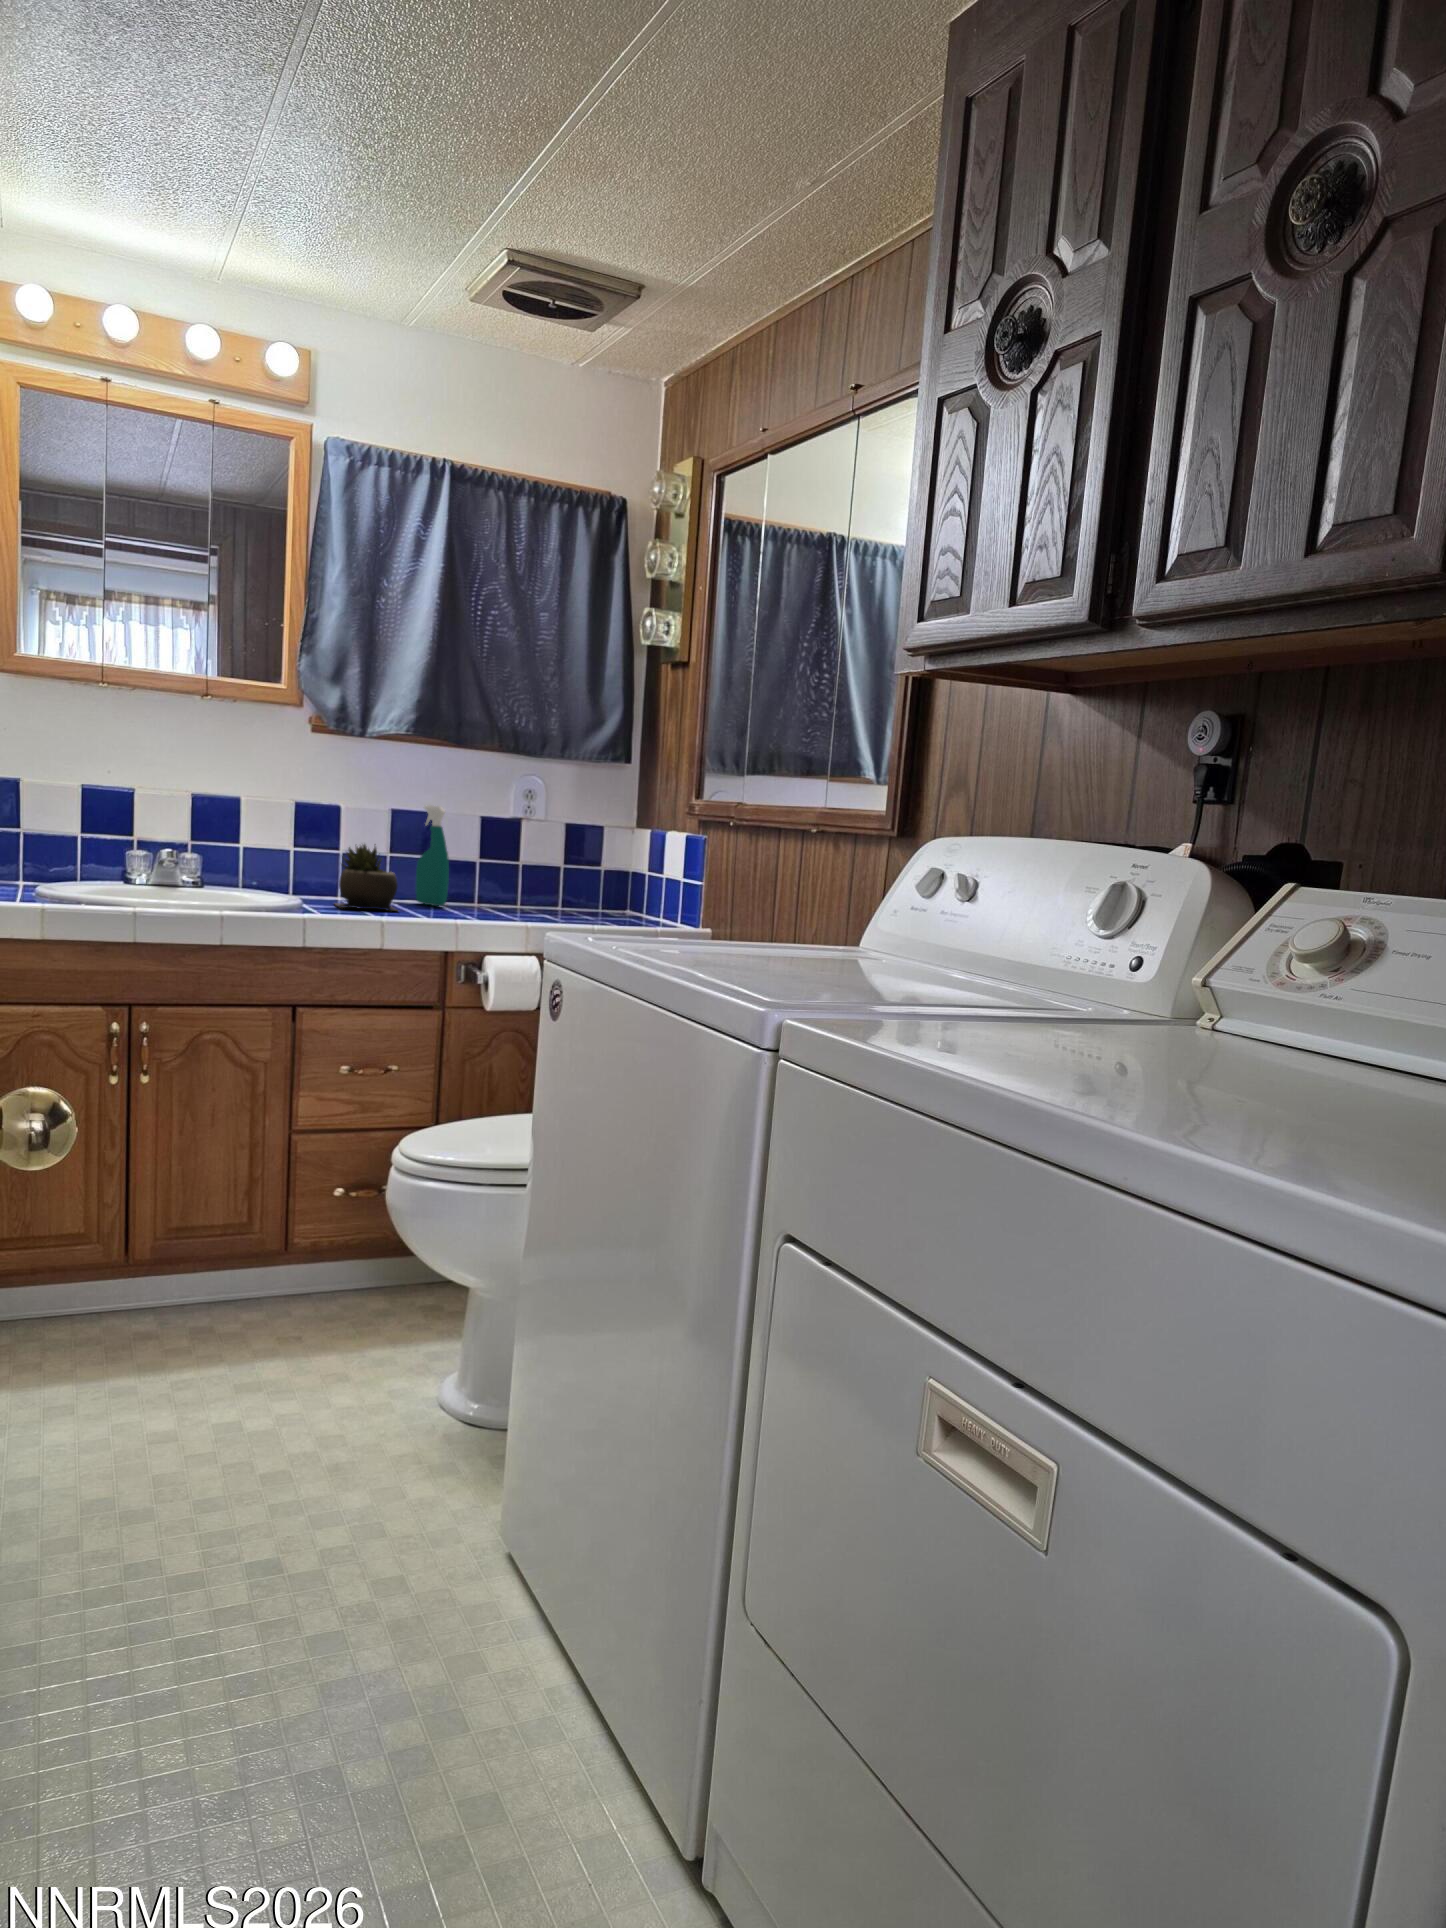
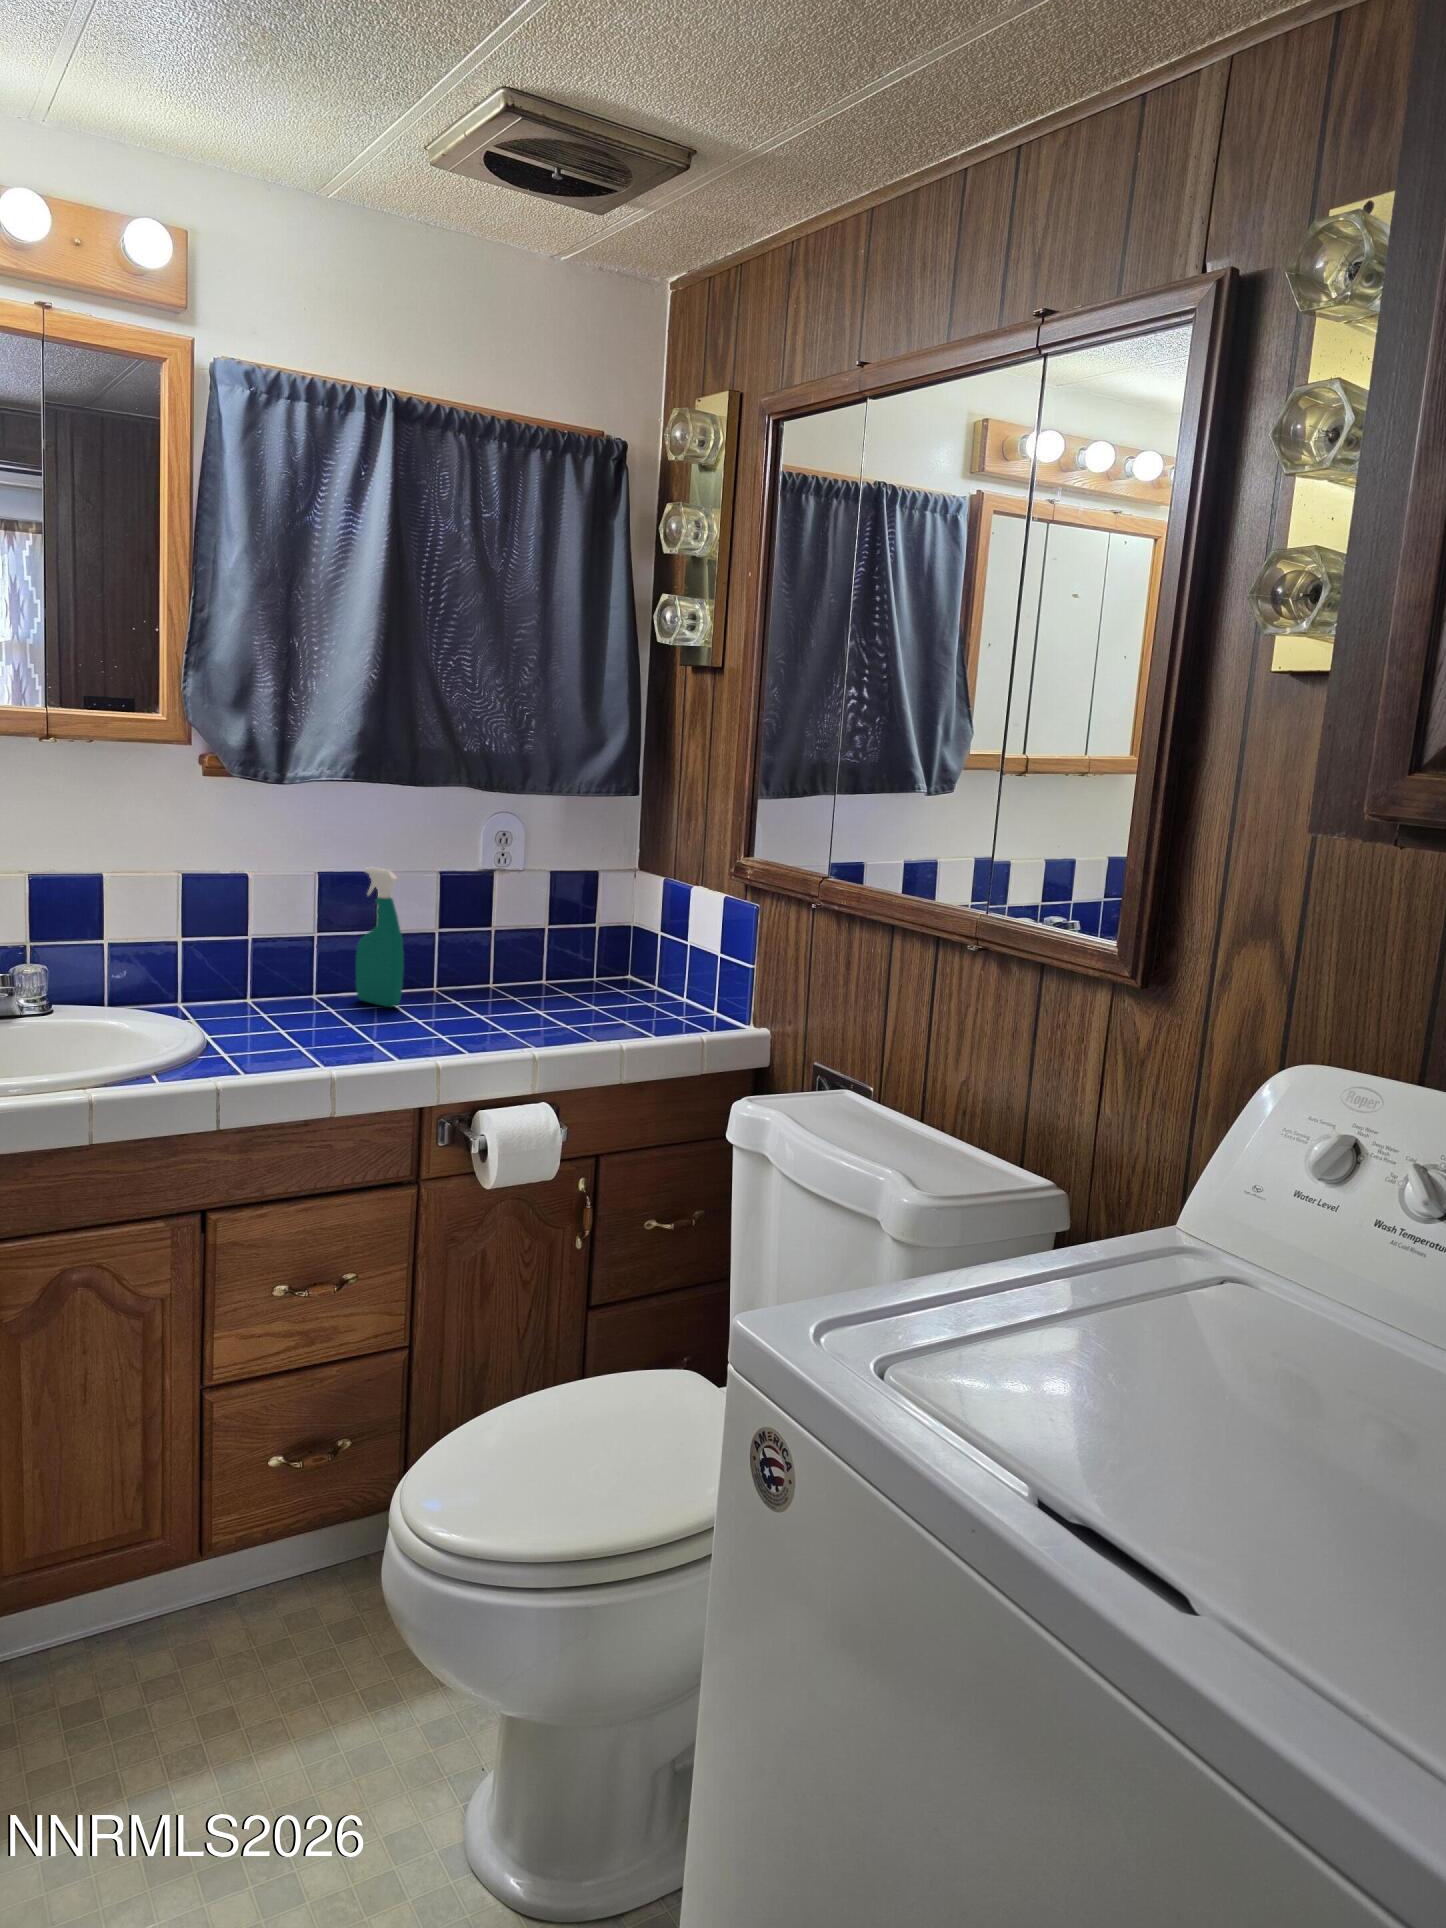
succulent plant: present [336,844,398,911] -> none [245,938,346,1039]

